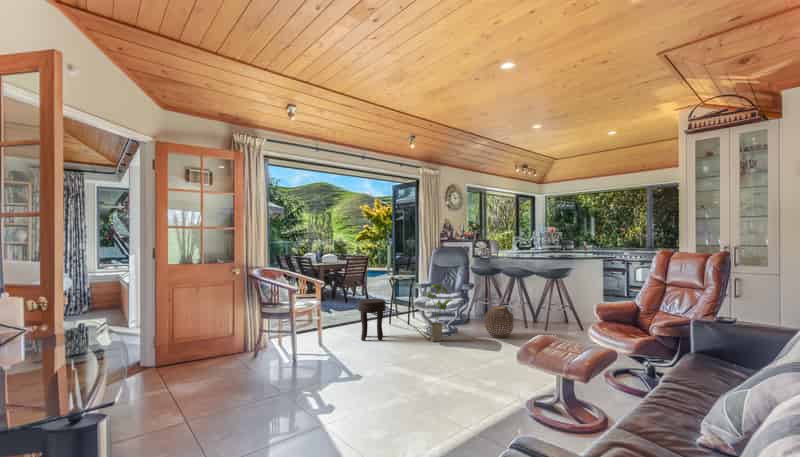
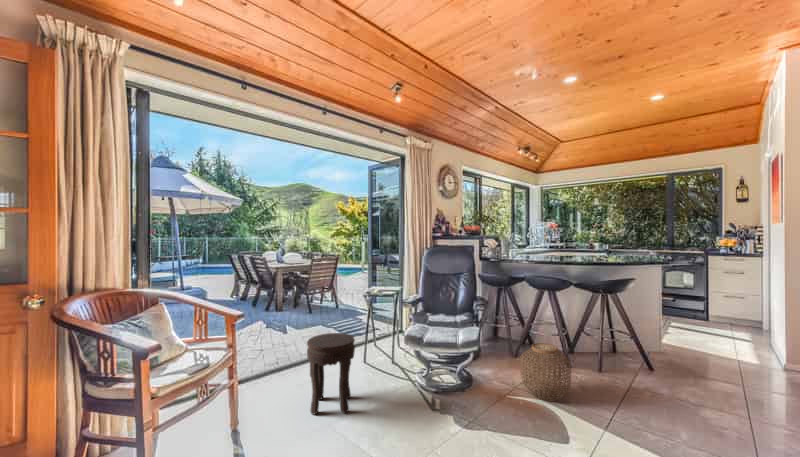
house plant: present [427,284,453,341] -> none [424,311,476,415]

